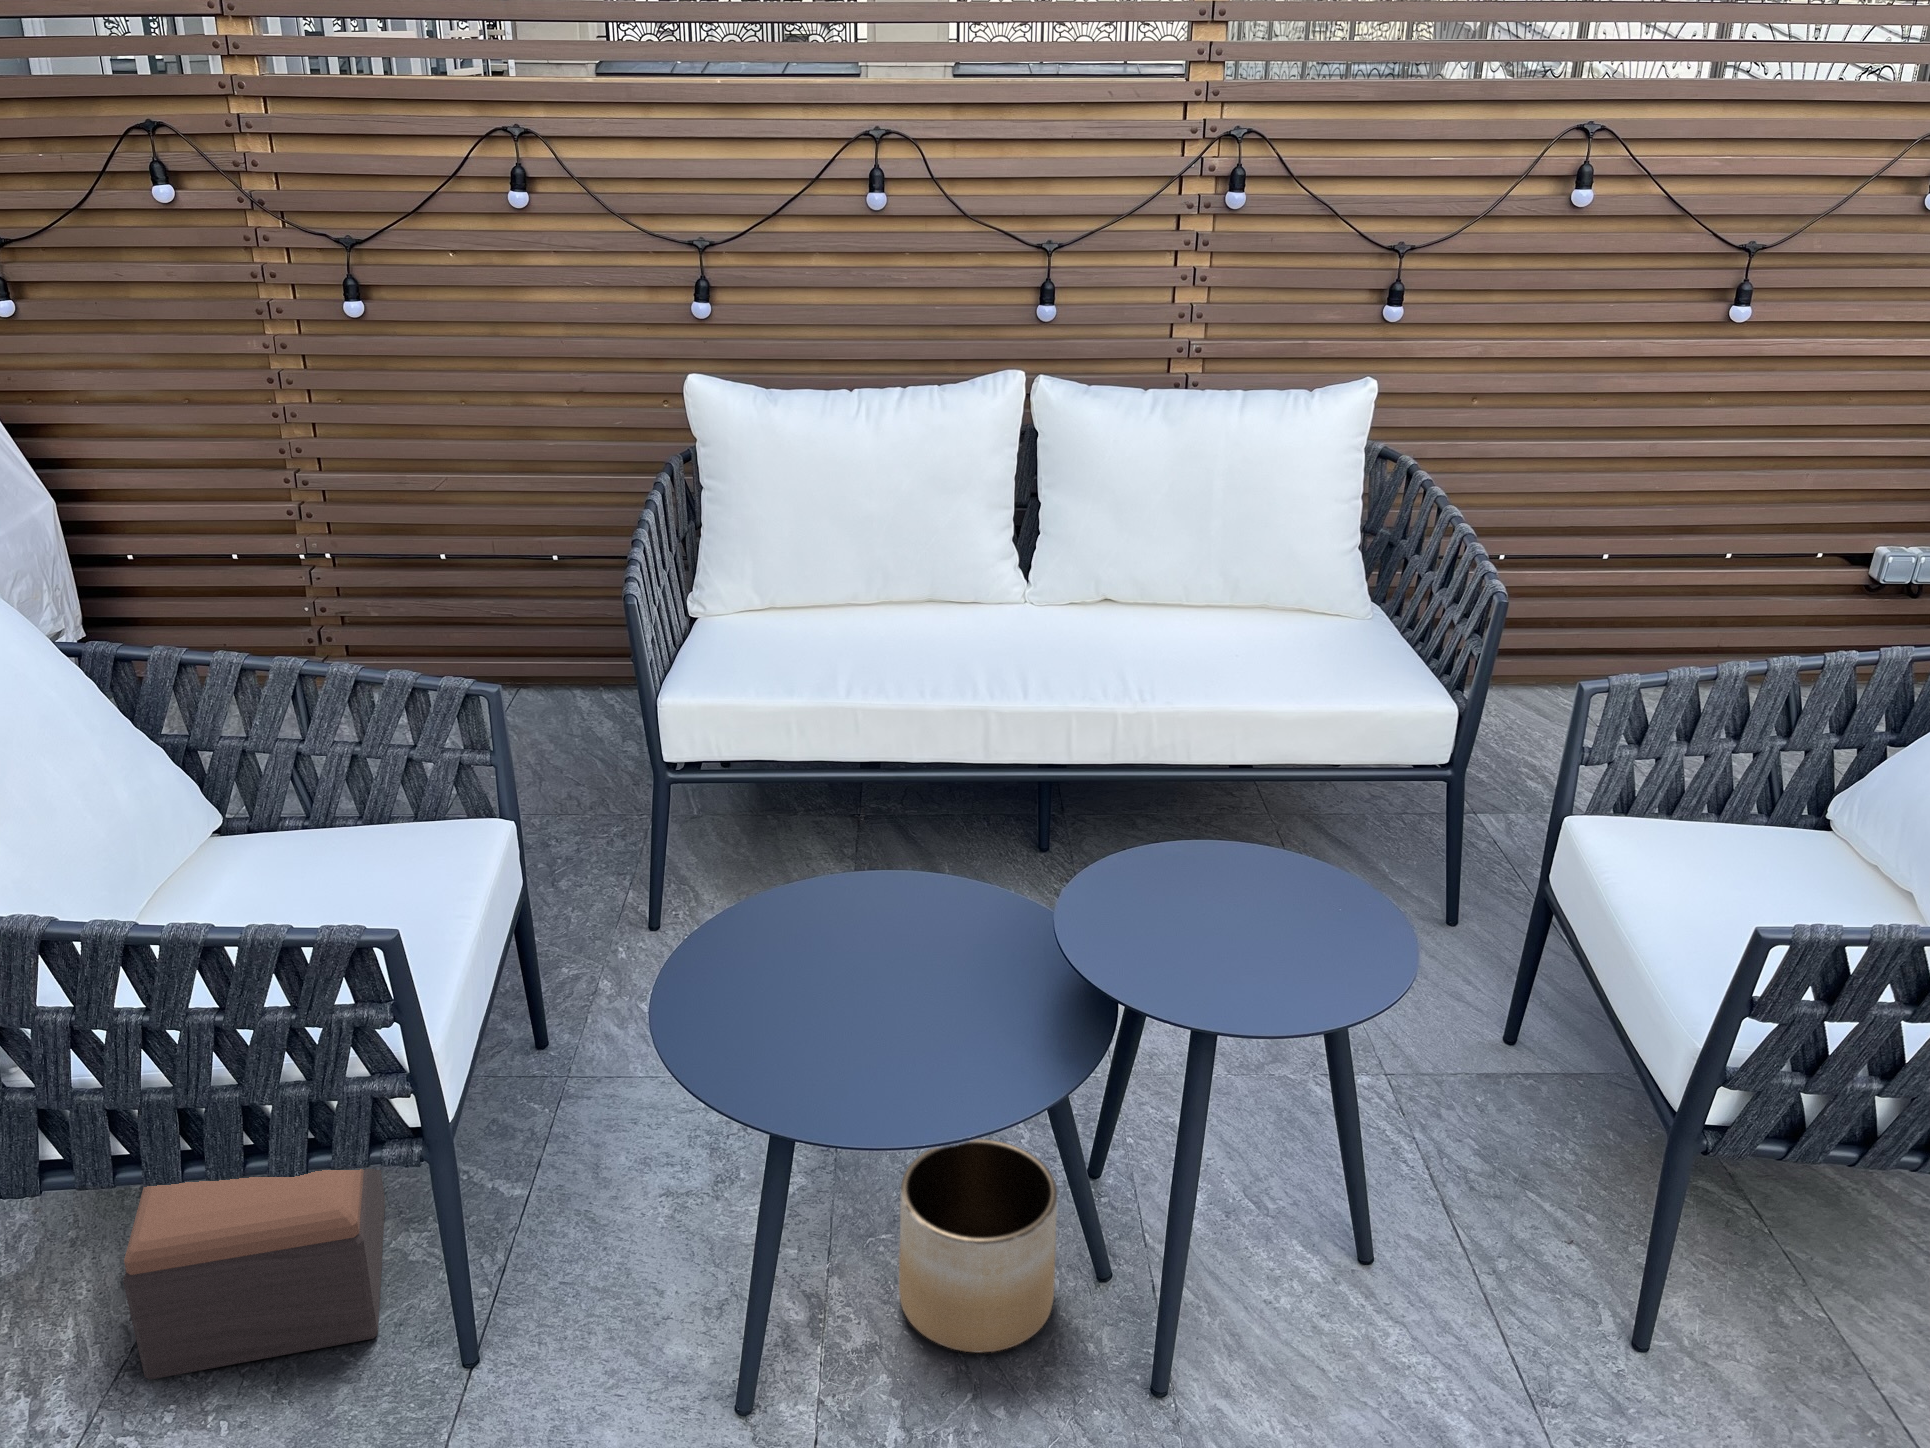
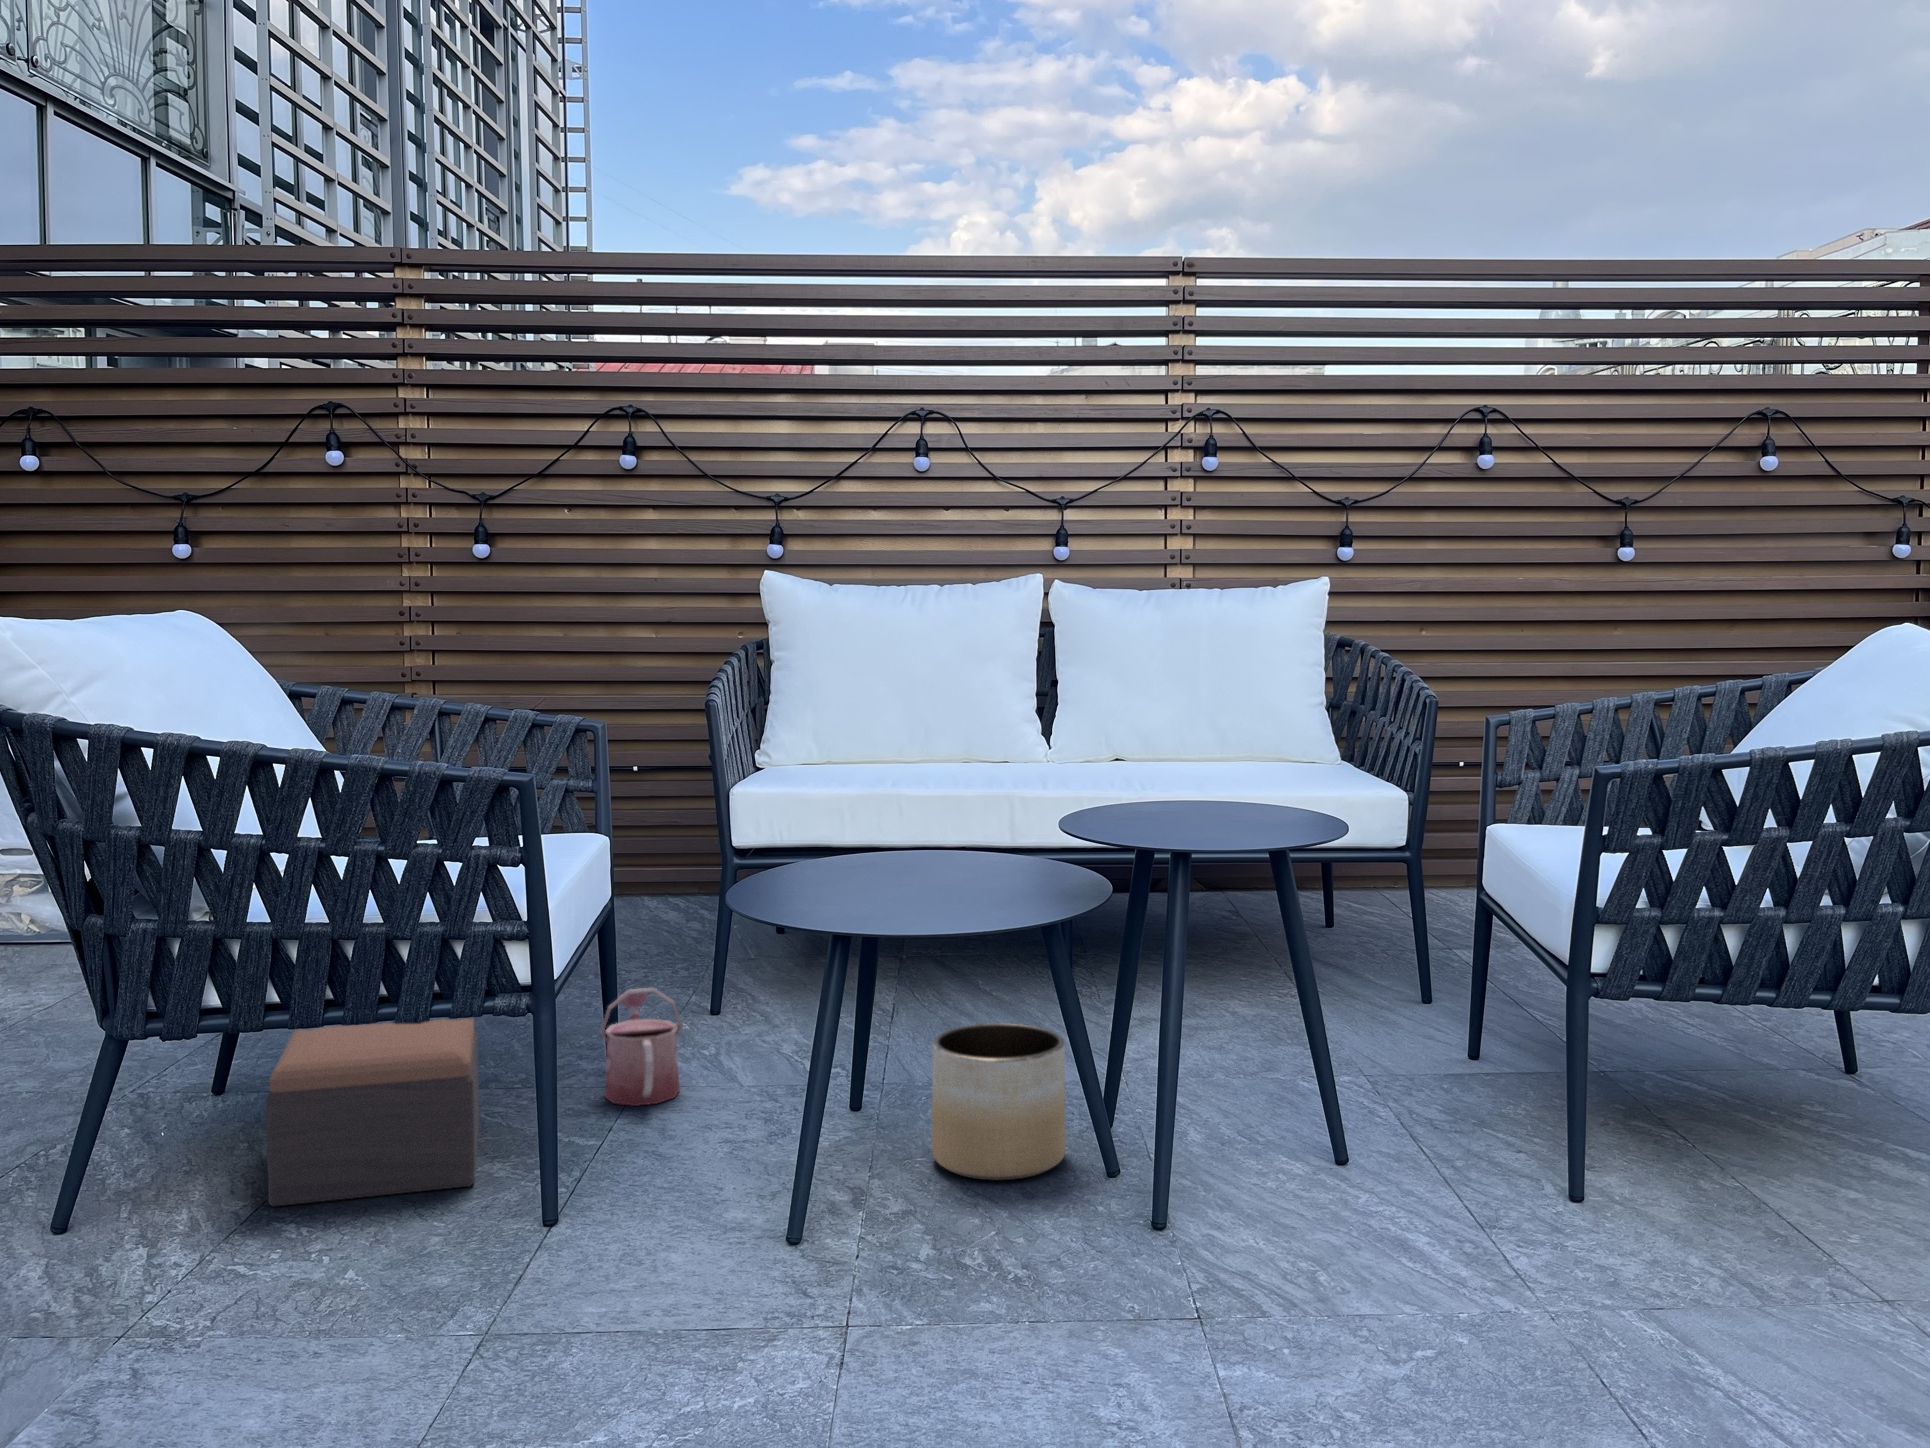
watering can: none [516,997,611,1156] -> present [600,988,683,1106]

